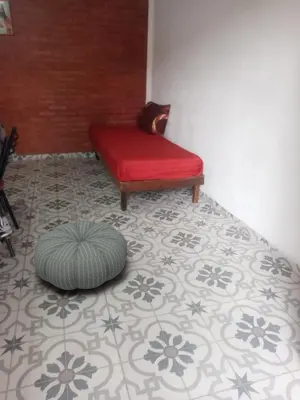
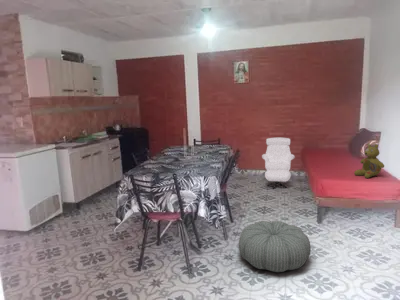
armchair: none [42,113,82,177] -> present [262,137,295,189]
stuffed bear: none [154,116,183,155] -> present [354,143,384,178]

